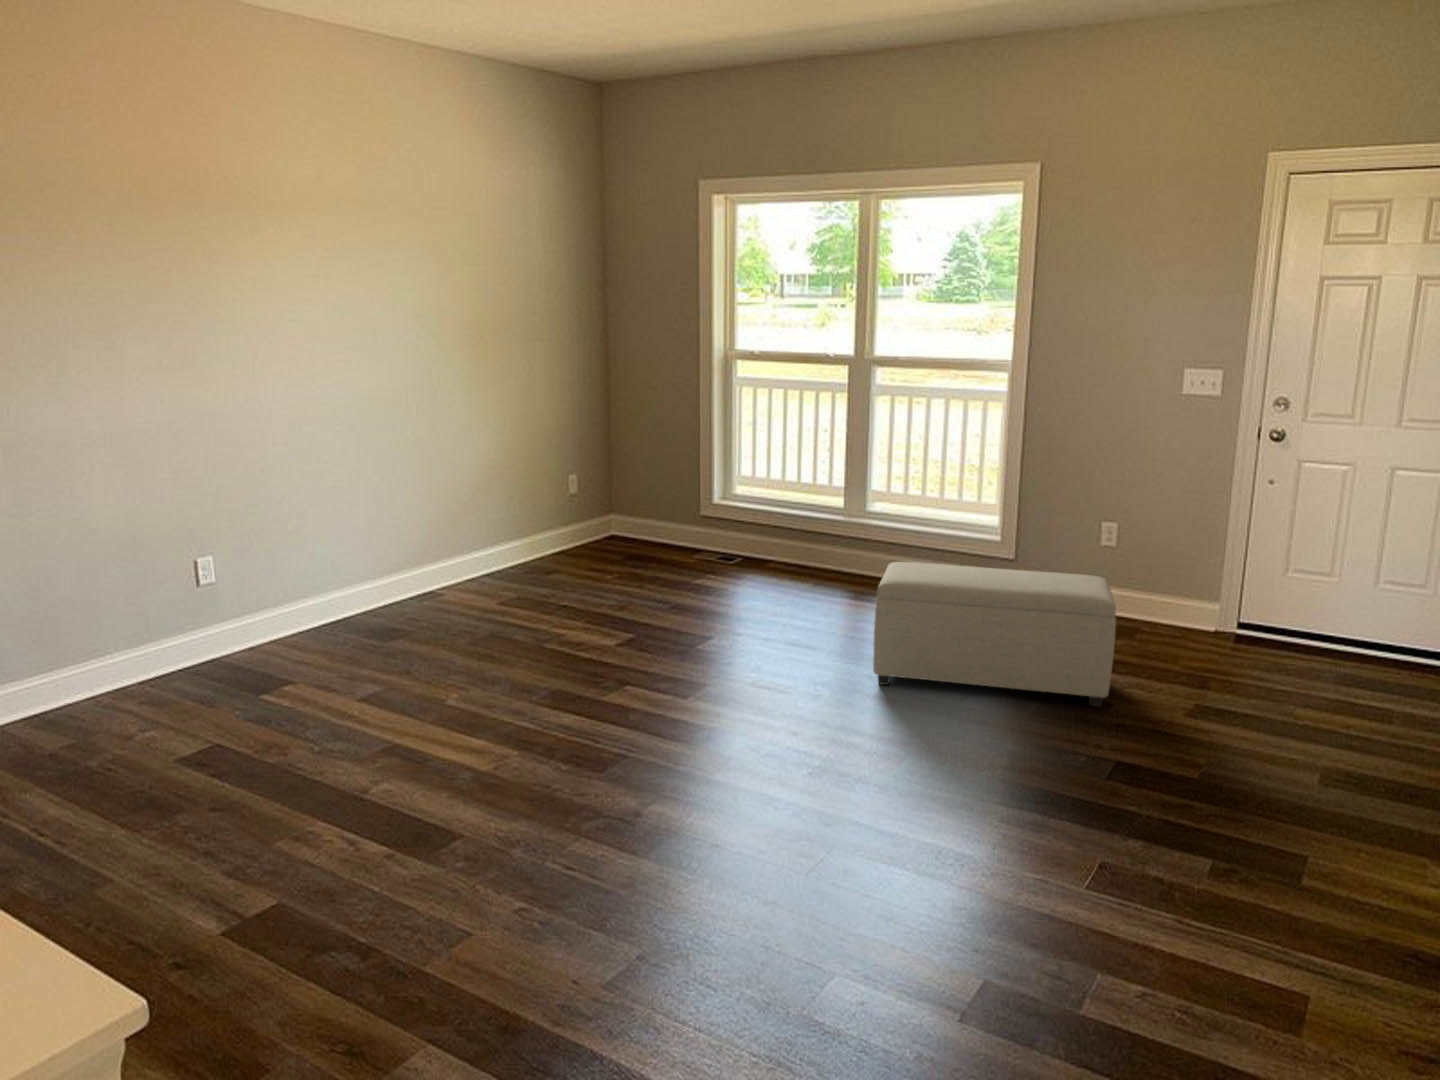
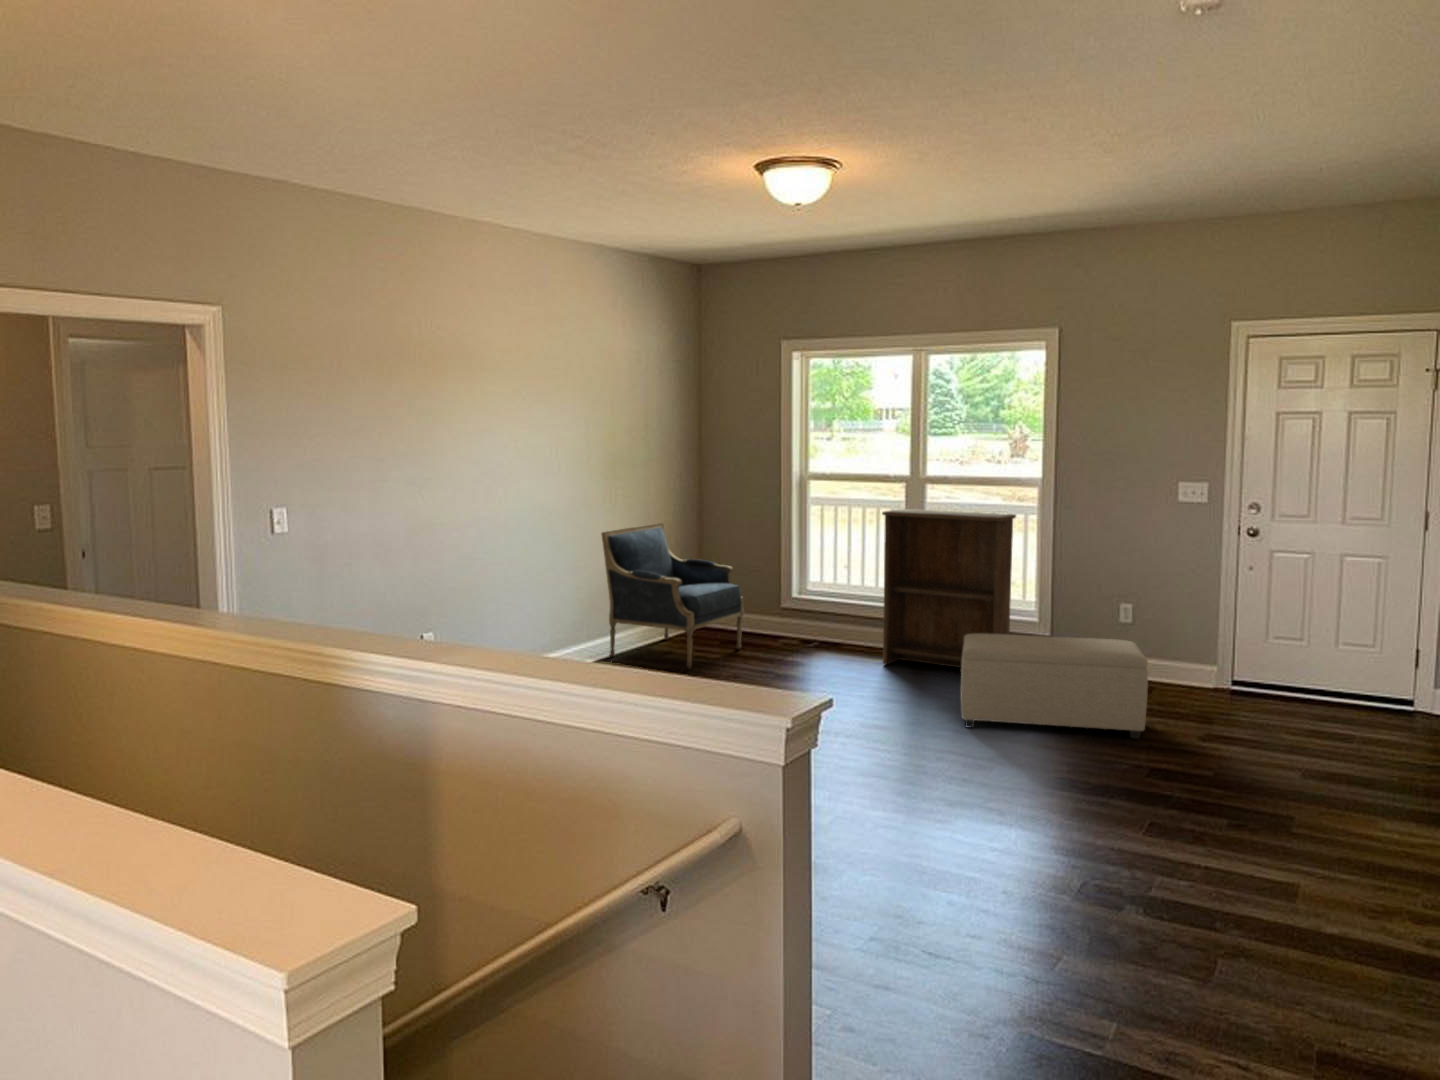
bookshelf: none [806,397,975,616] -> present [882,509,1016,667]
armchair: none [464,410,645,592] -> present [602,523,744,668]

